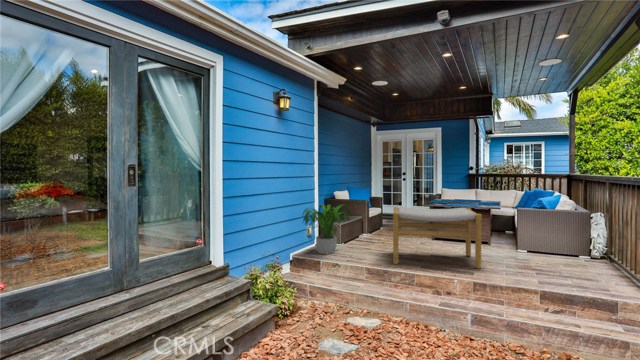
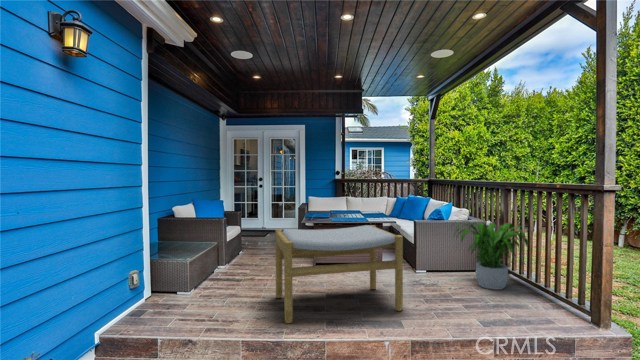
potted plant: present [303,205,349,254] -> present [456,222,529,290]

